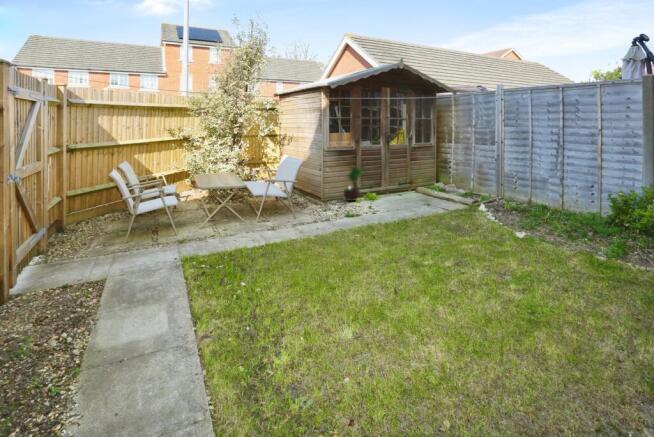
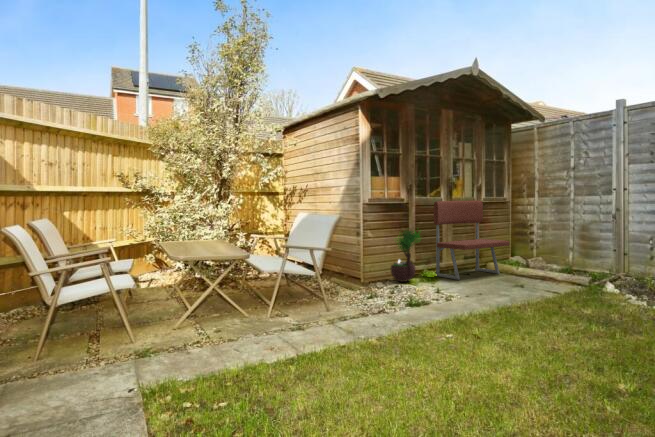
bench: none [375,146,426,200] -> present [434,201,510,280]

